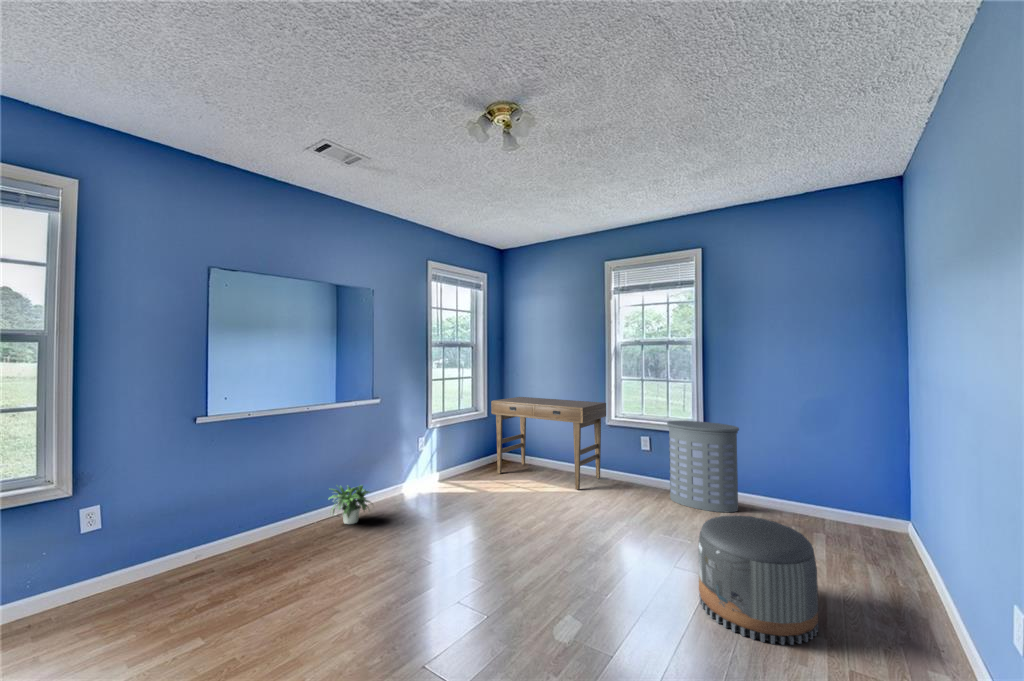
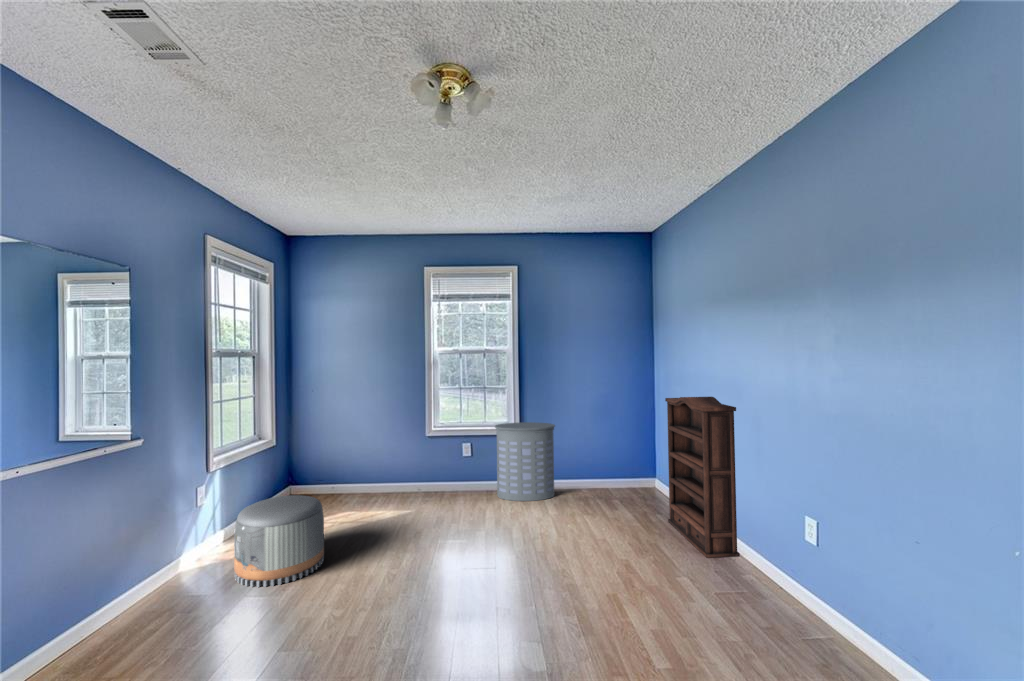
desk: present [491,397,606,490] -> none [291,413,427,513]
bookshelf: none [870,403,958,660] -> present [665,397,740,558]
potted plant: present [328,485,370,524] -> none [58,572,178,662]
pouf: present [698,515,818,645] -> present [234,495,324,587]

